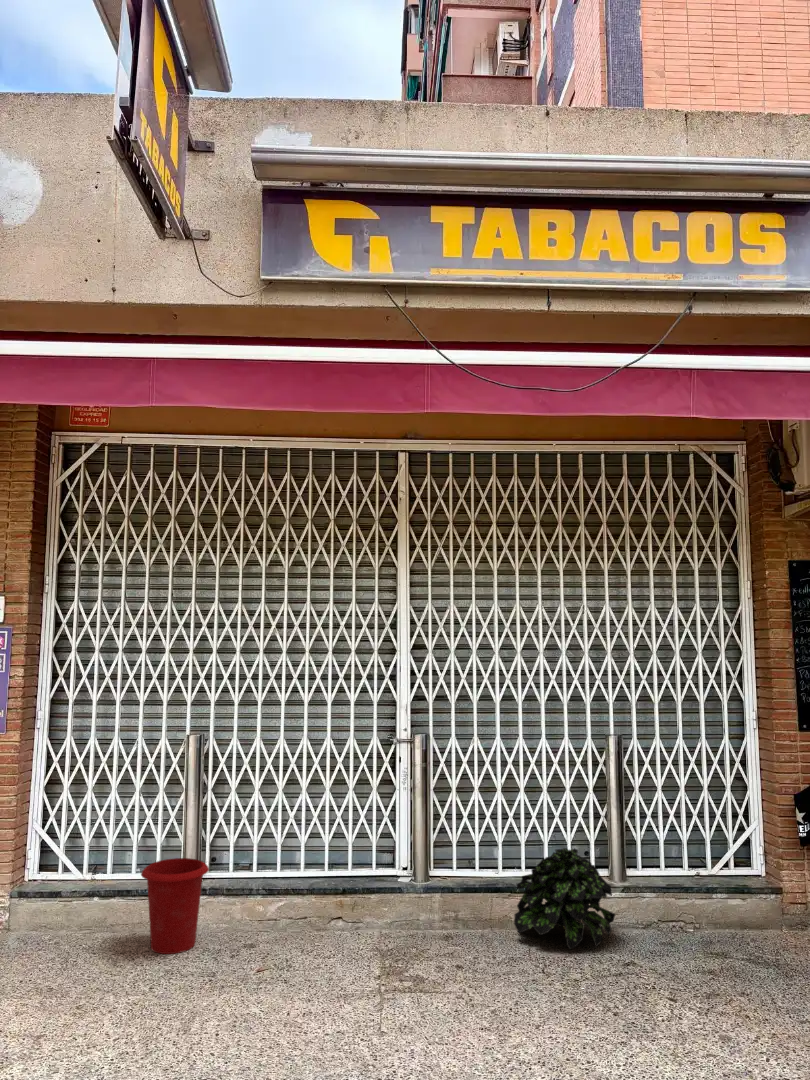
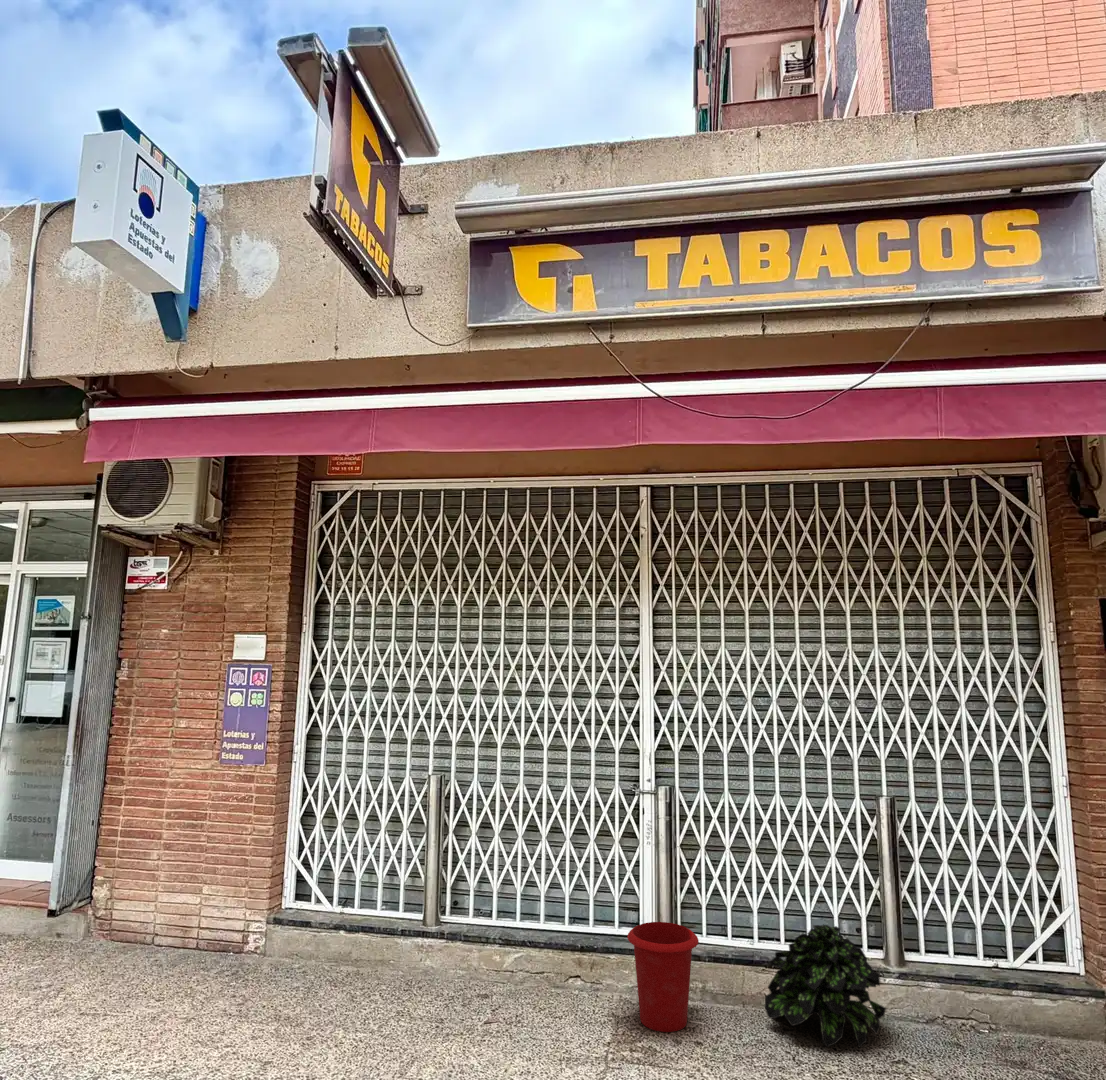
waste bin: present [141,858,209,954] -> present [627,922,699,1032]

